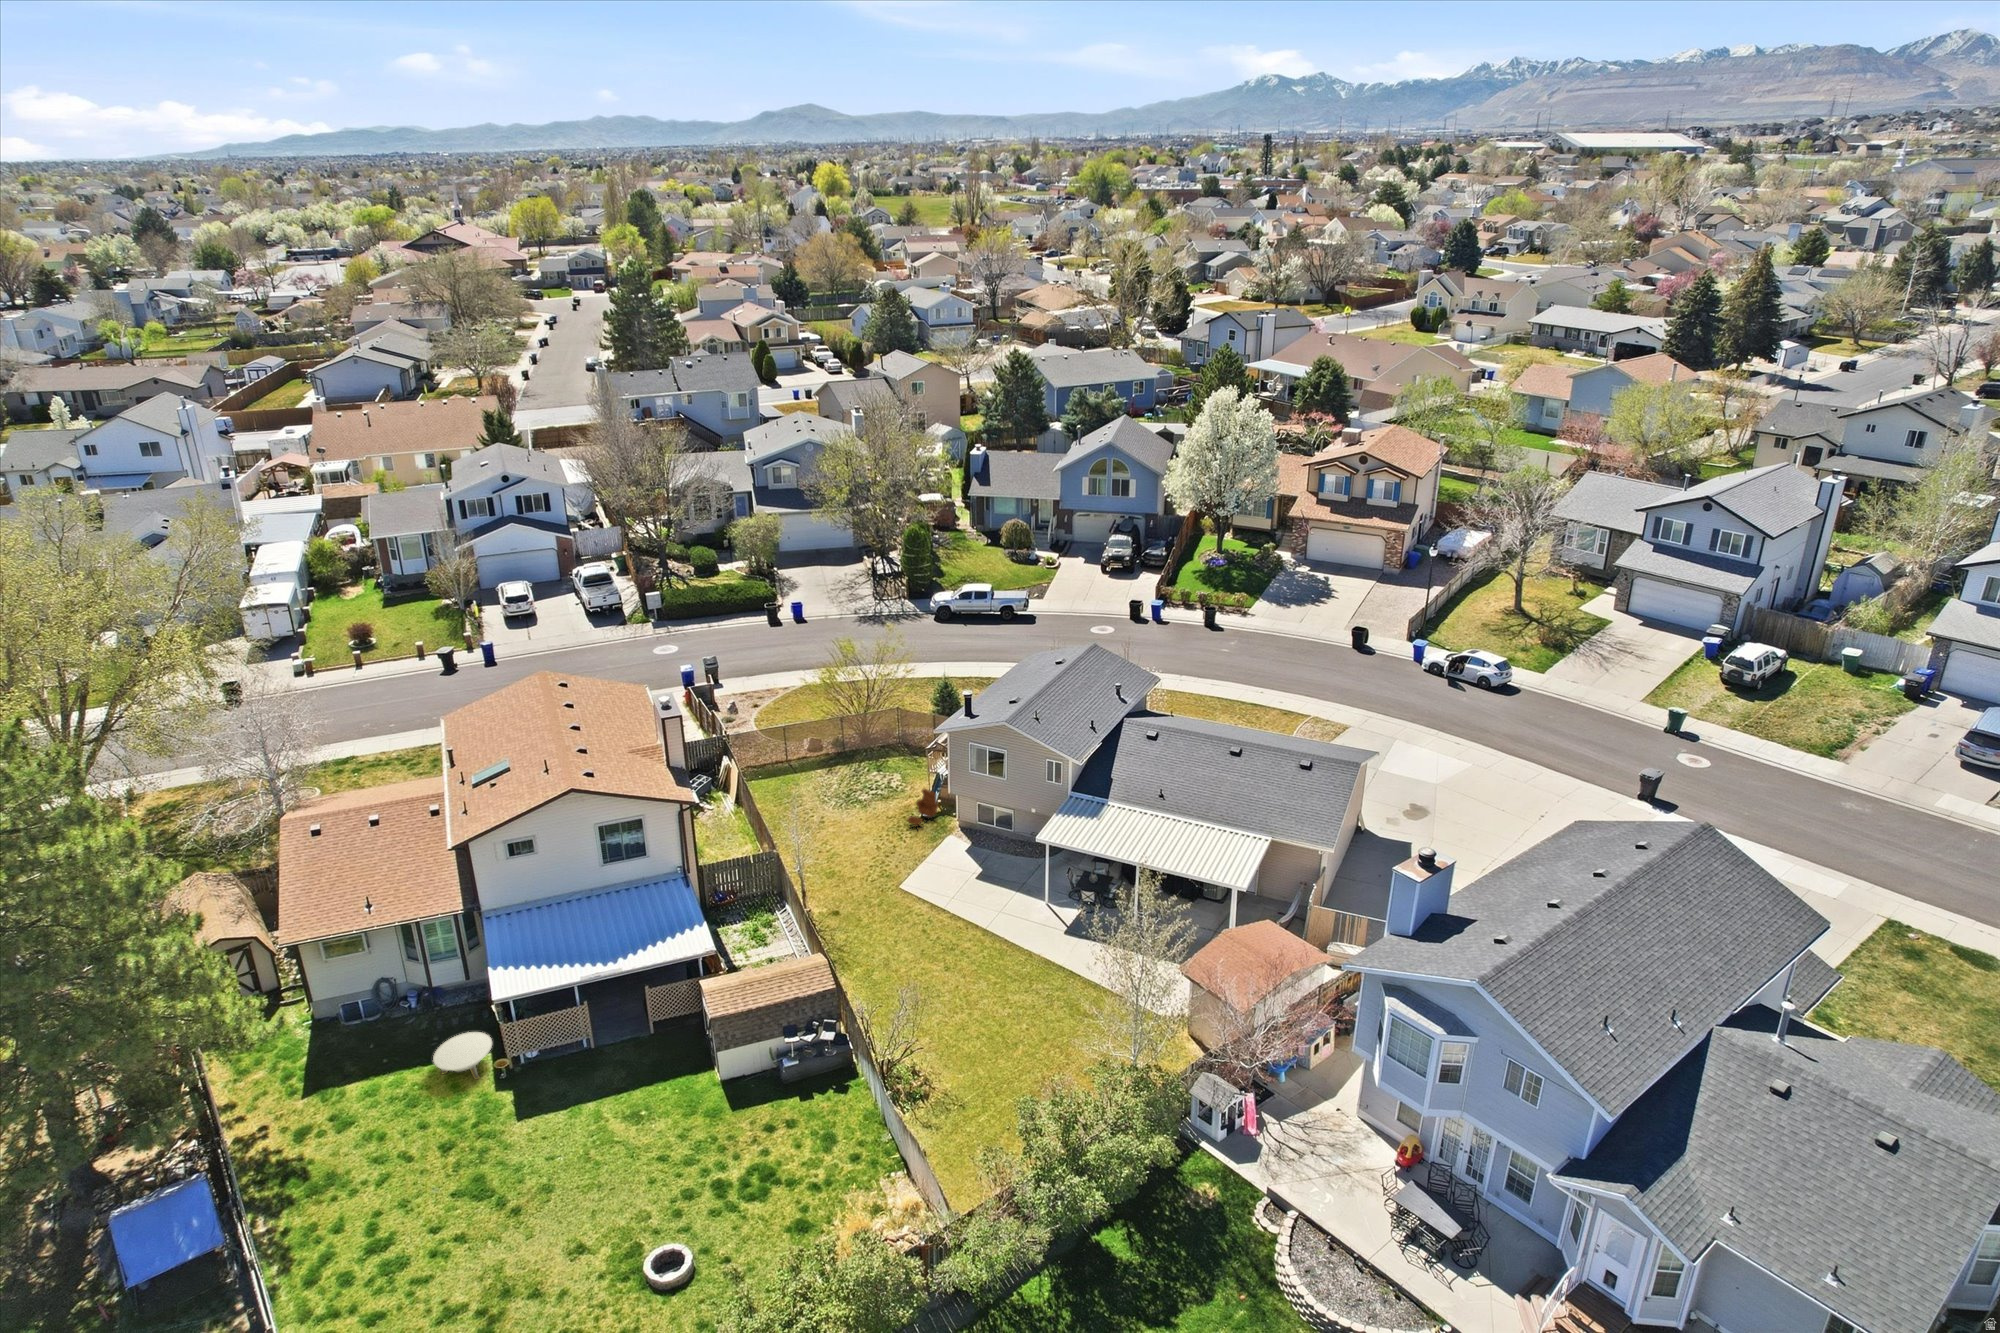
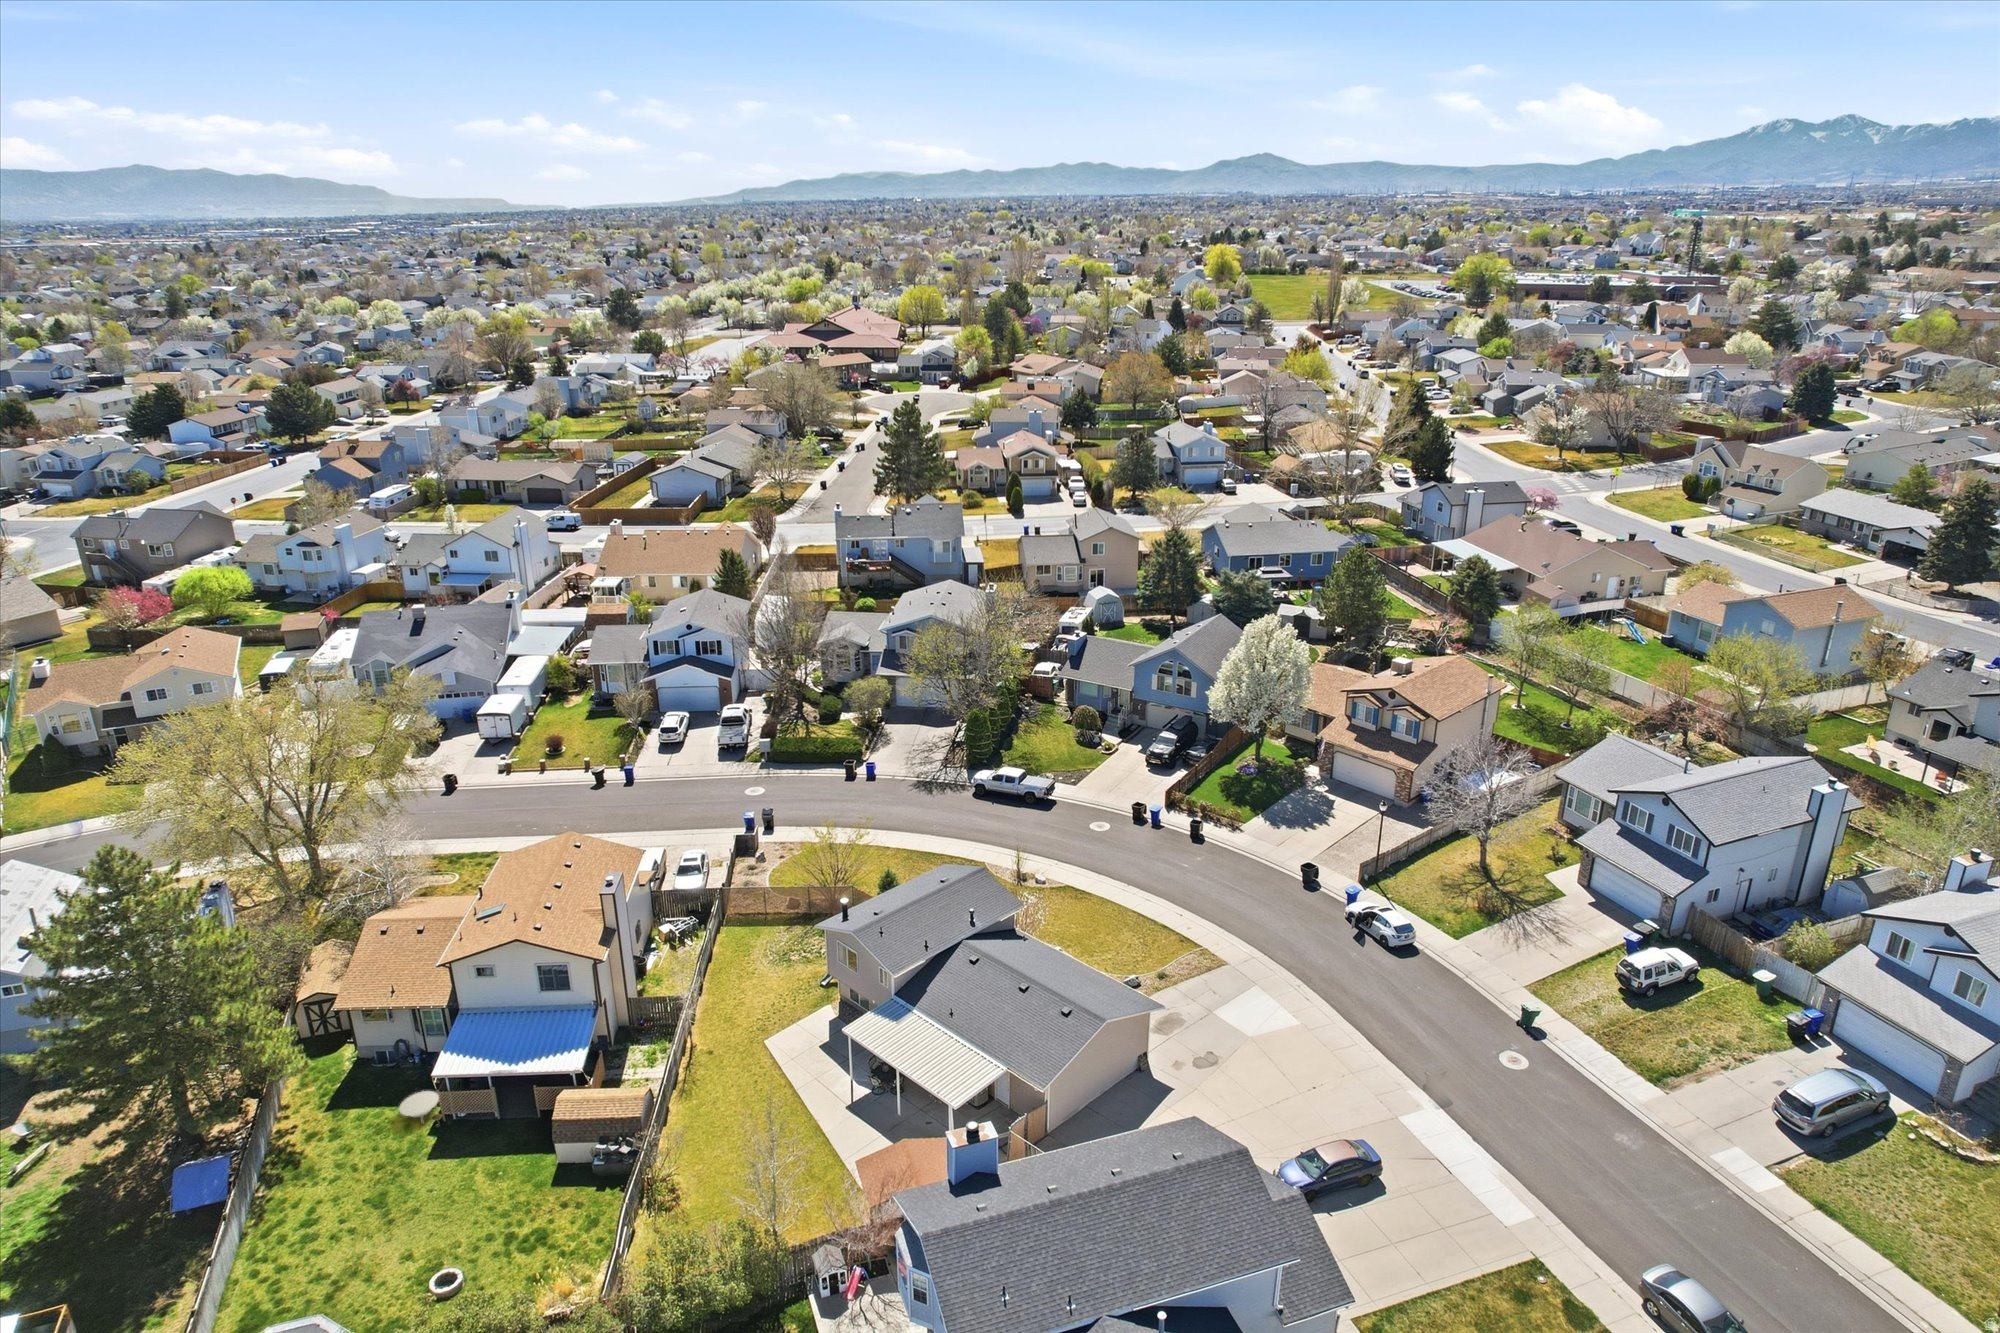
lounge chair: present [908,789,939,829] -> none [802,962,829,996]

